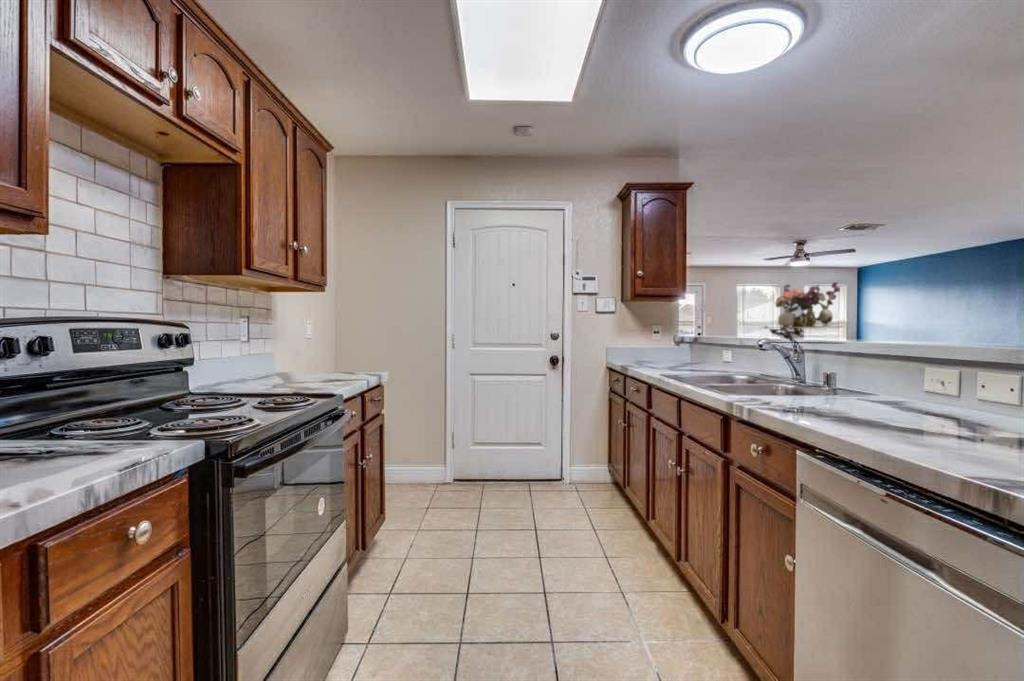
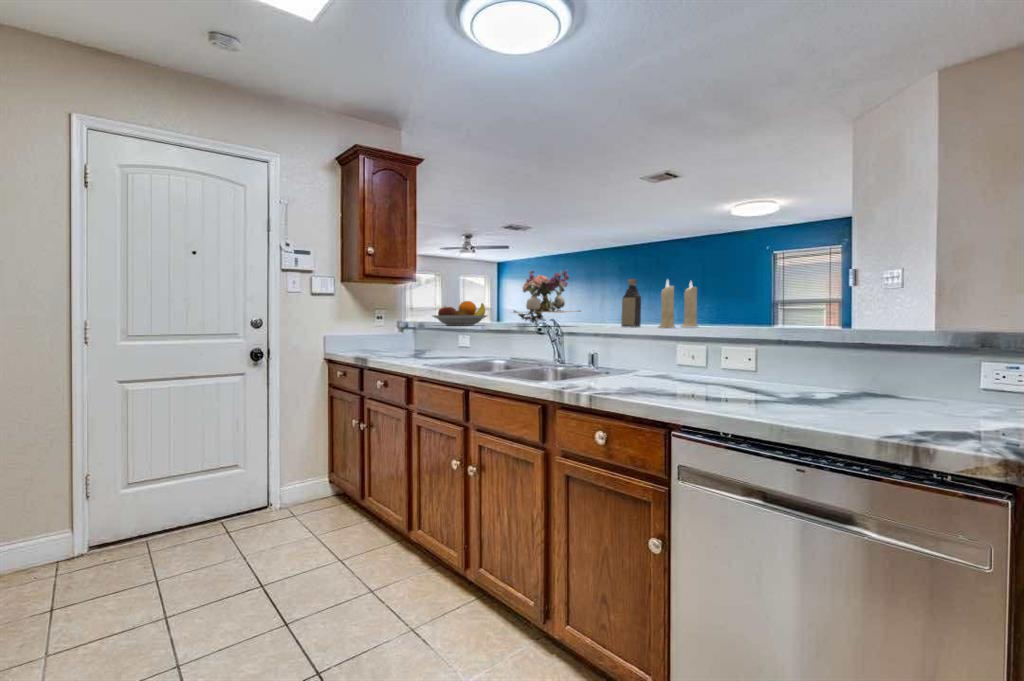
candle: none [893,289,966,347] -> present [659,280,697,328]
bottle: none [864,291,890,345] -> present [621,279,641,327]
fruit bowl: none [697,316,757,340] -> present [432,301,487,326]

